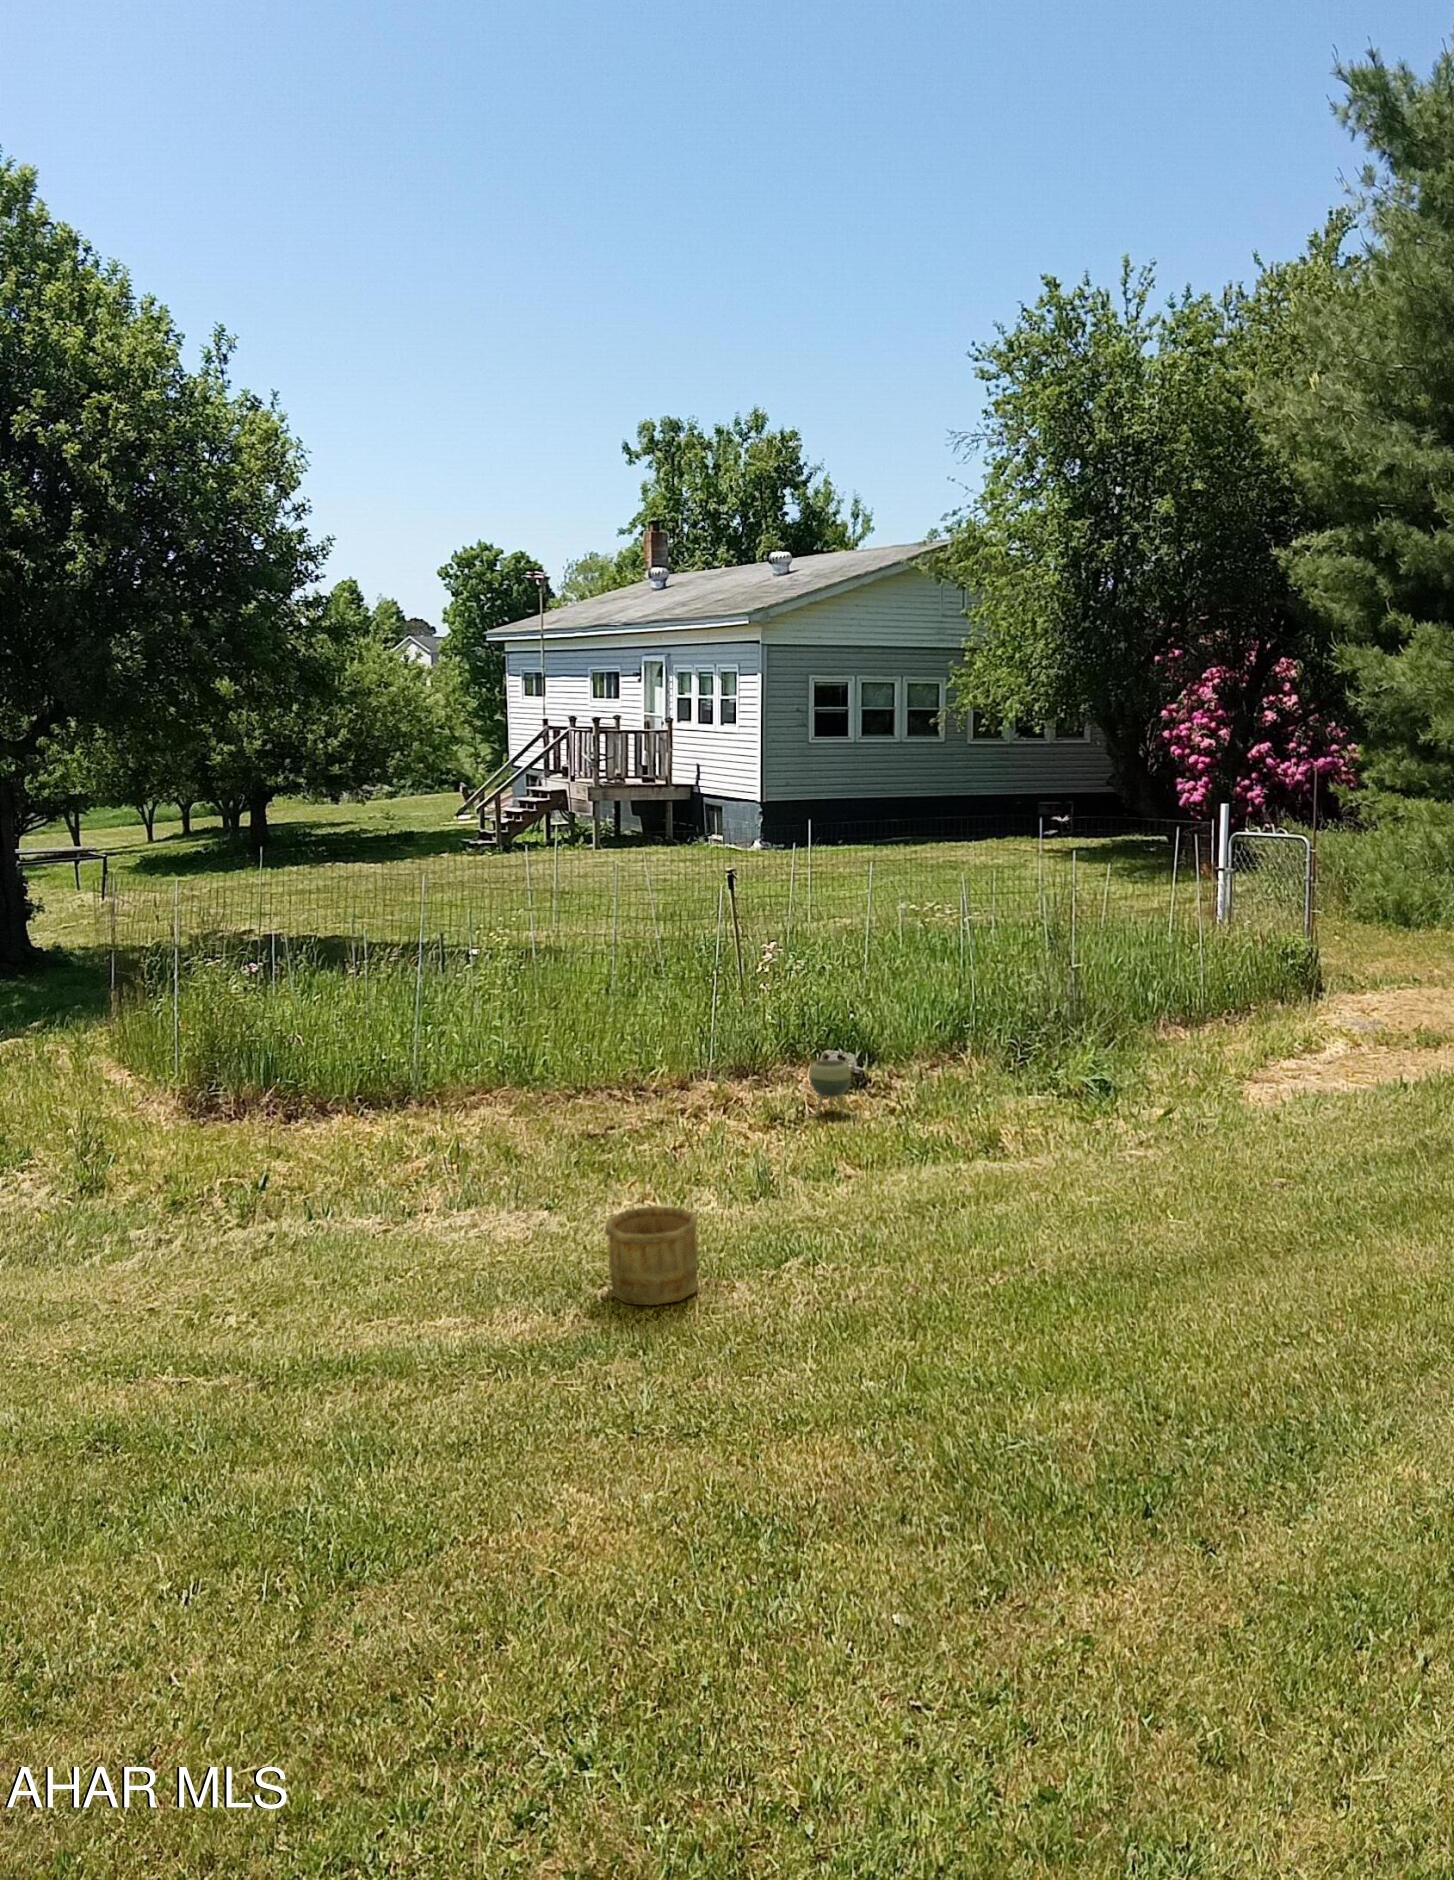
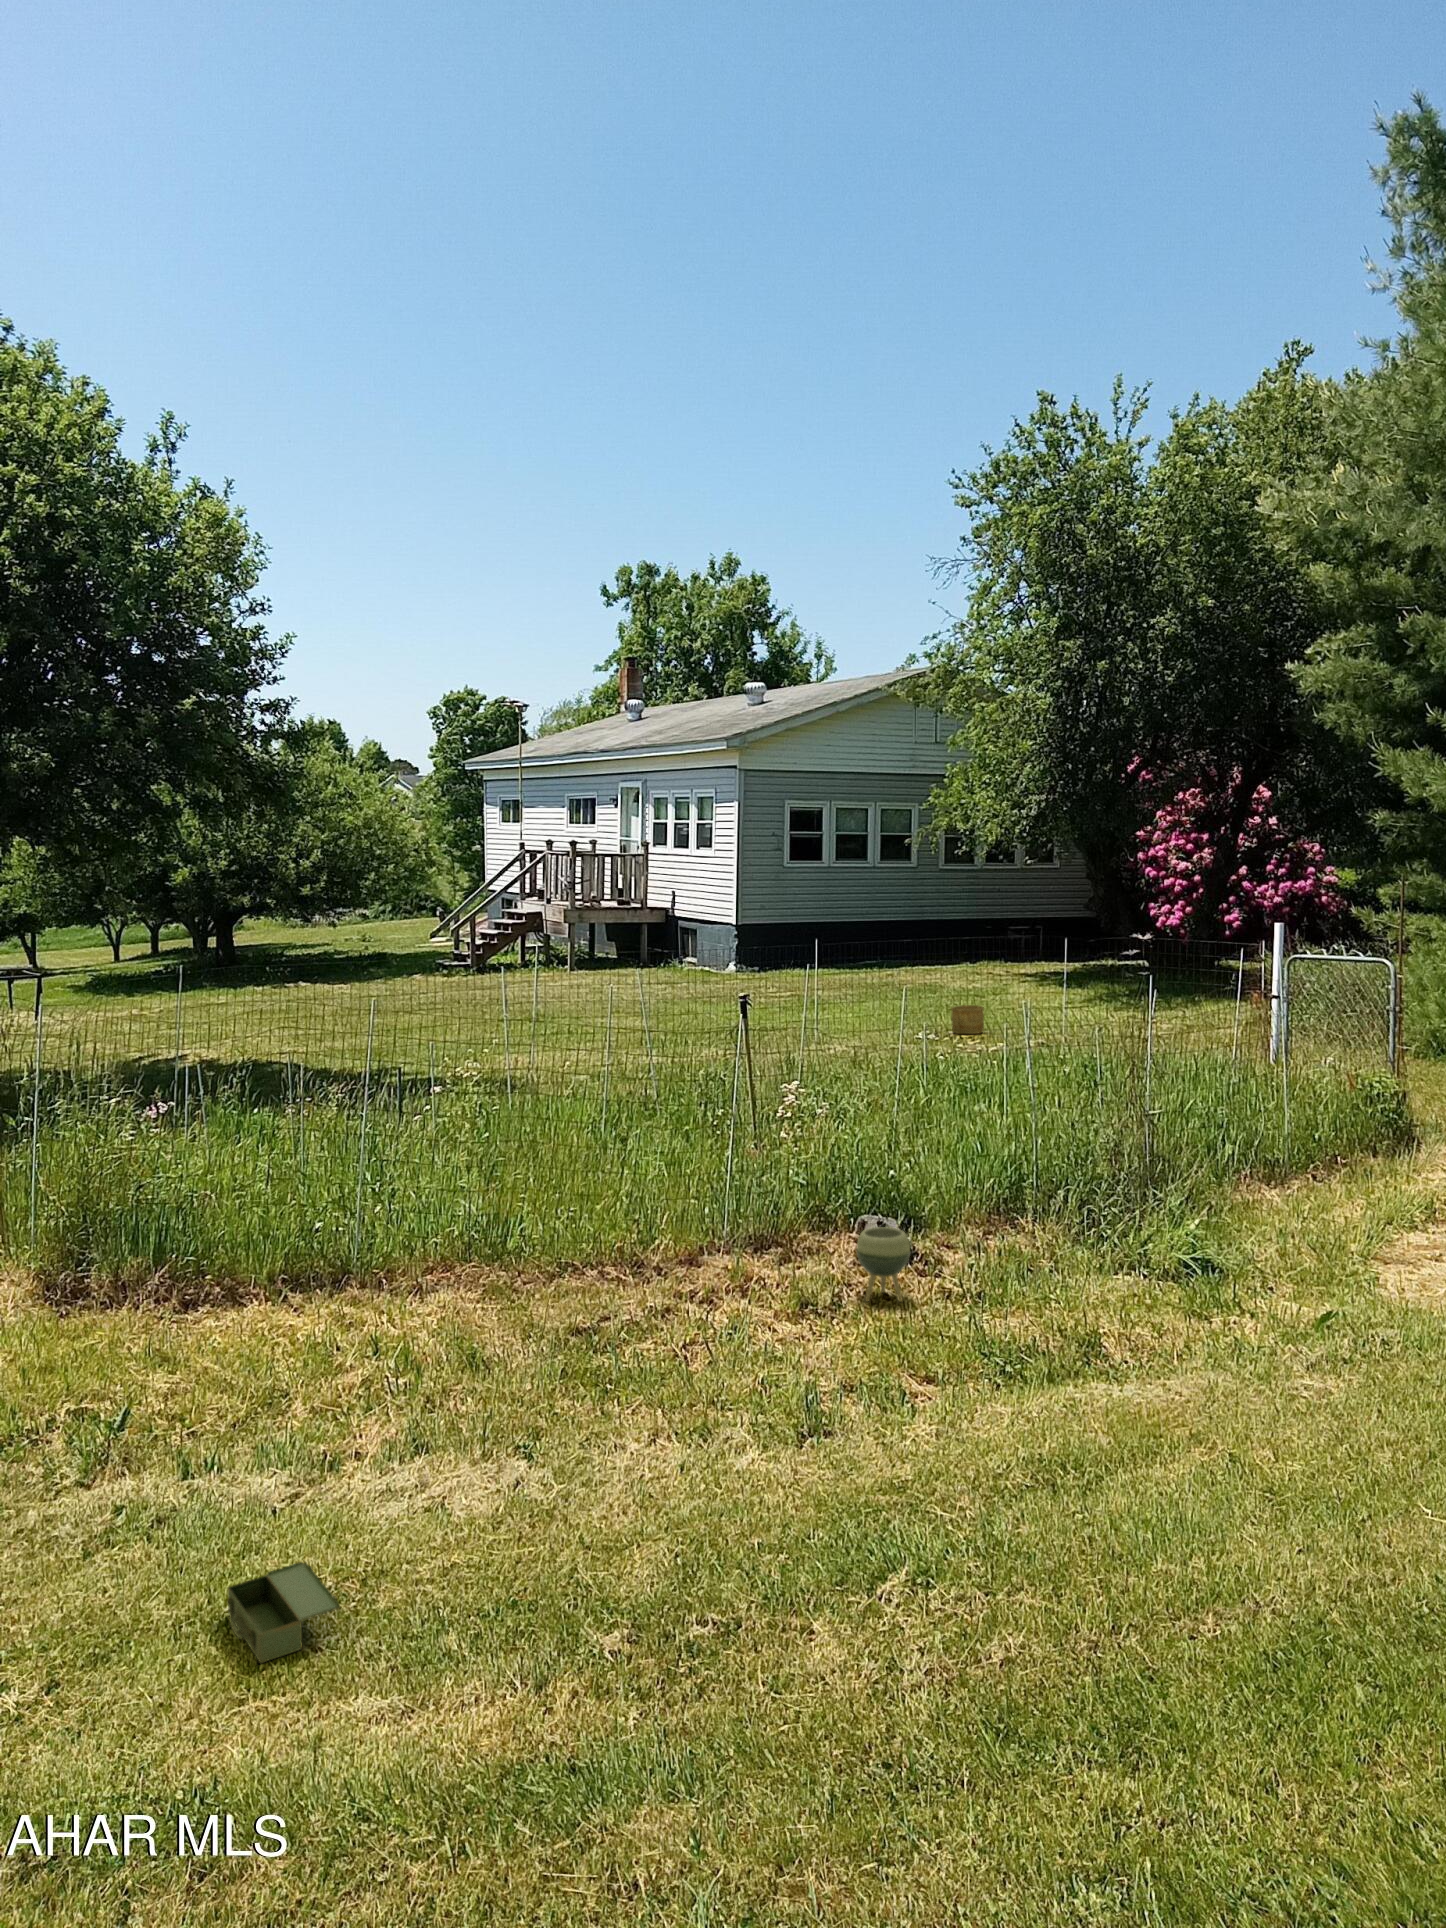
wooden bucket: present [605,1206,698,1305] -> present [951,1005,984,1034]
toolbox: none [358,1250,432,1299] -> present [227,1562,340,1663]

